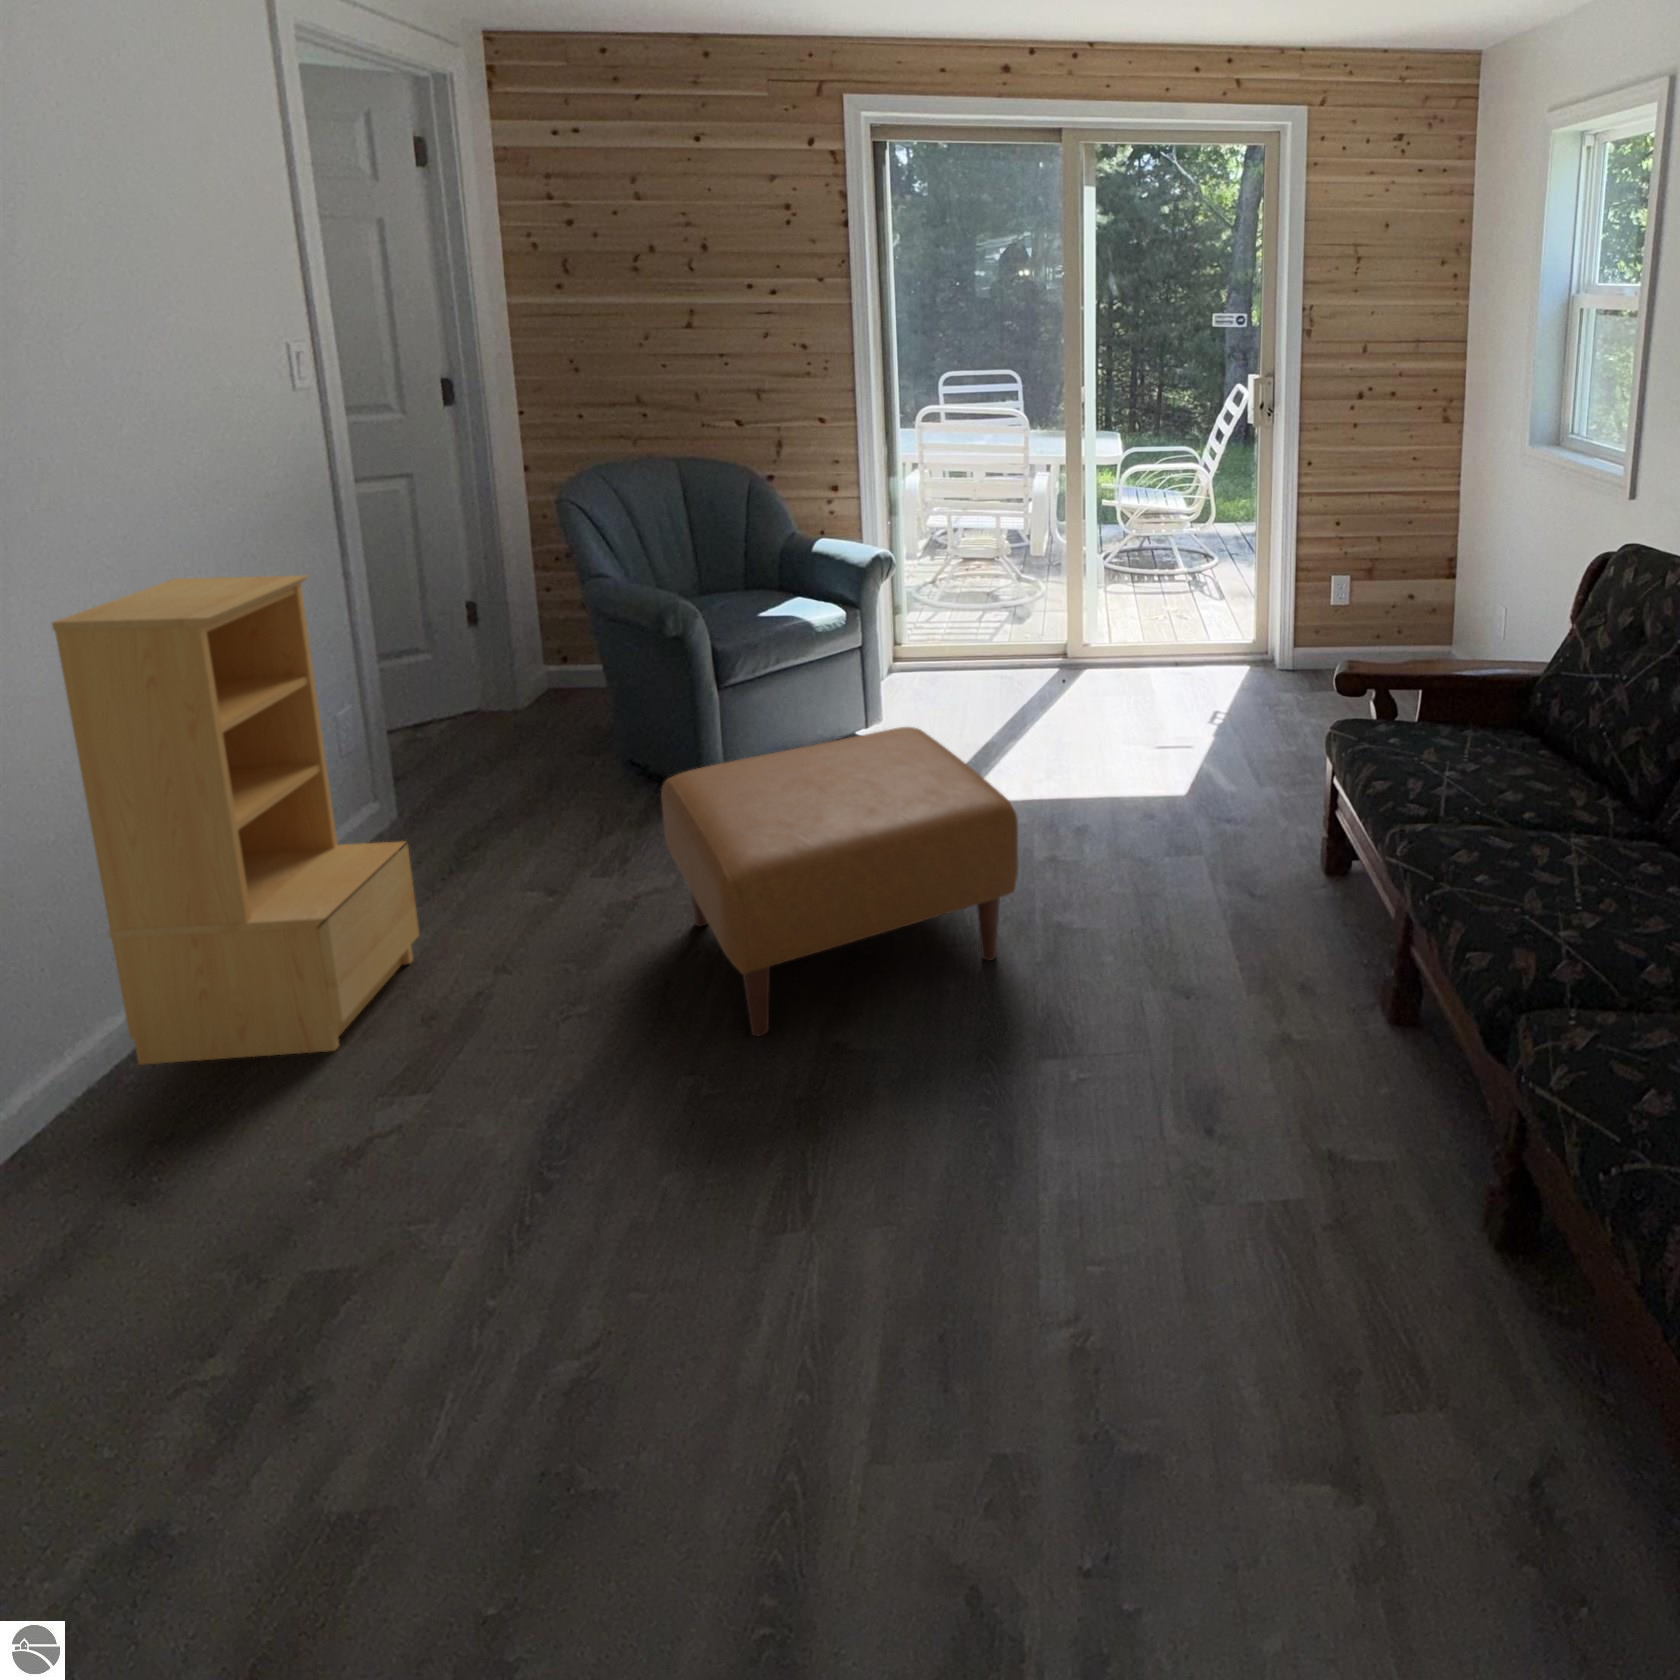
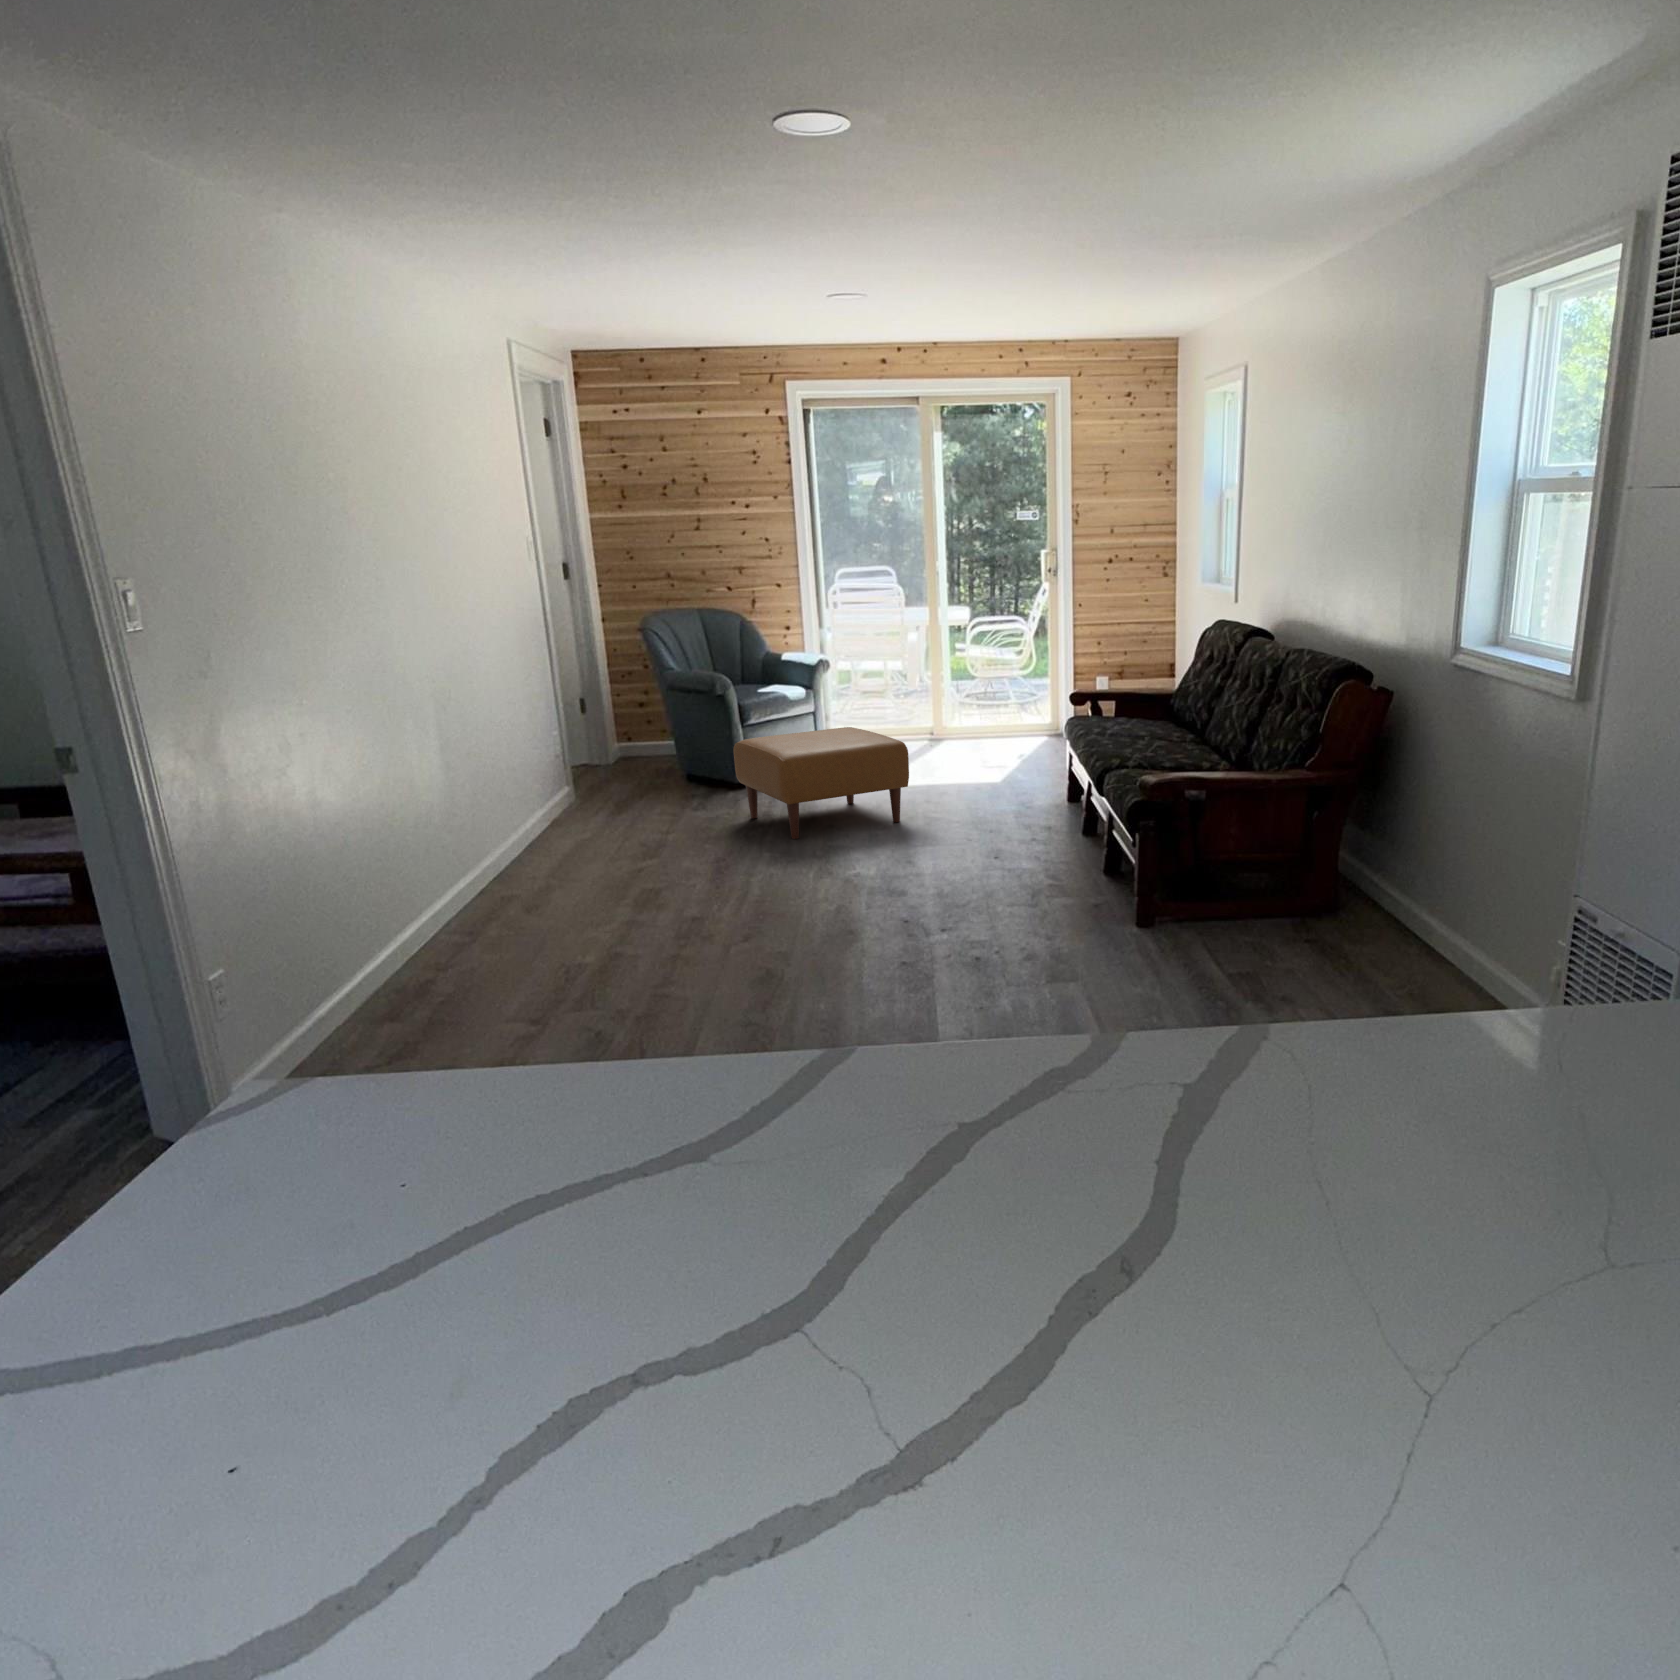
bookshelf: present [52,575,420,1065] -> none [498,637,626,849]

